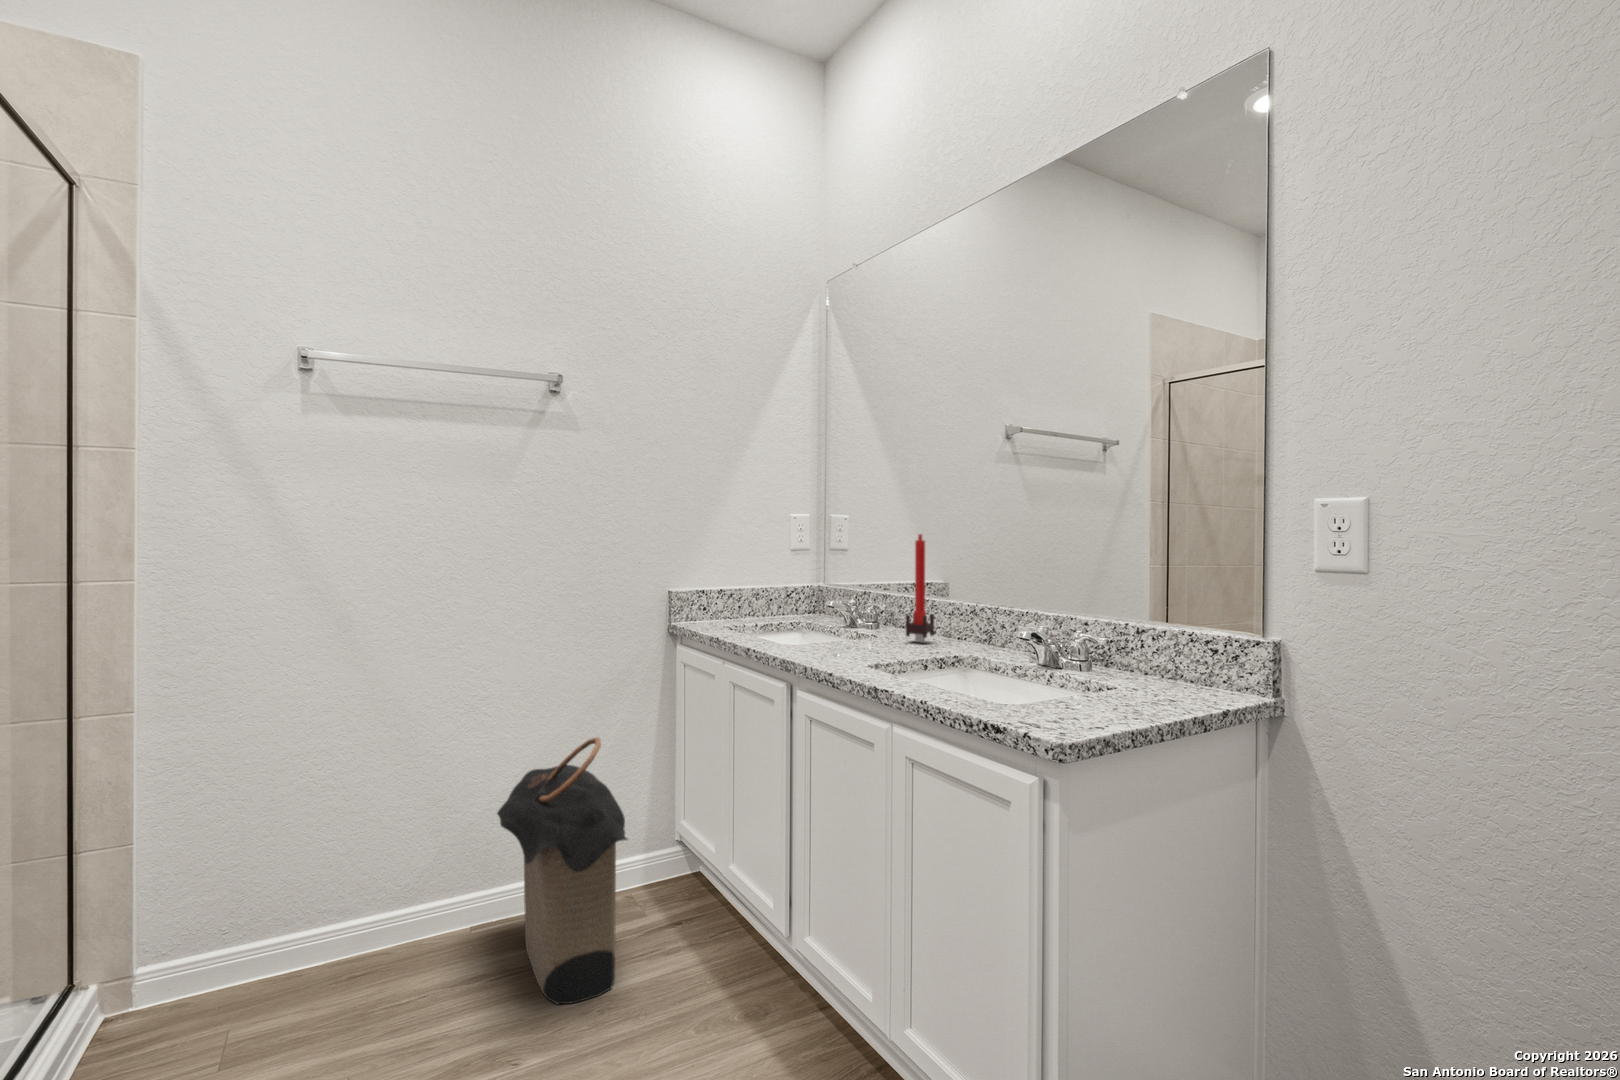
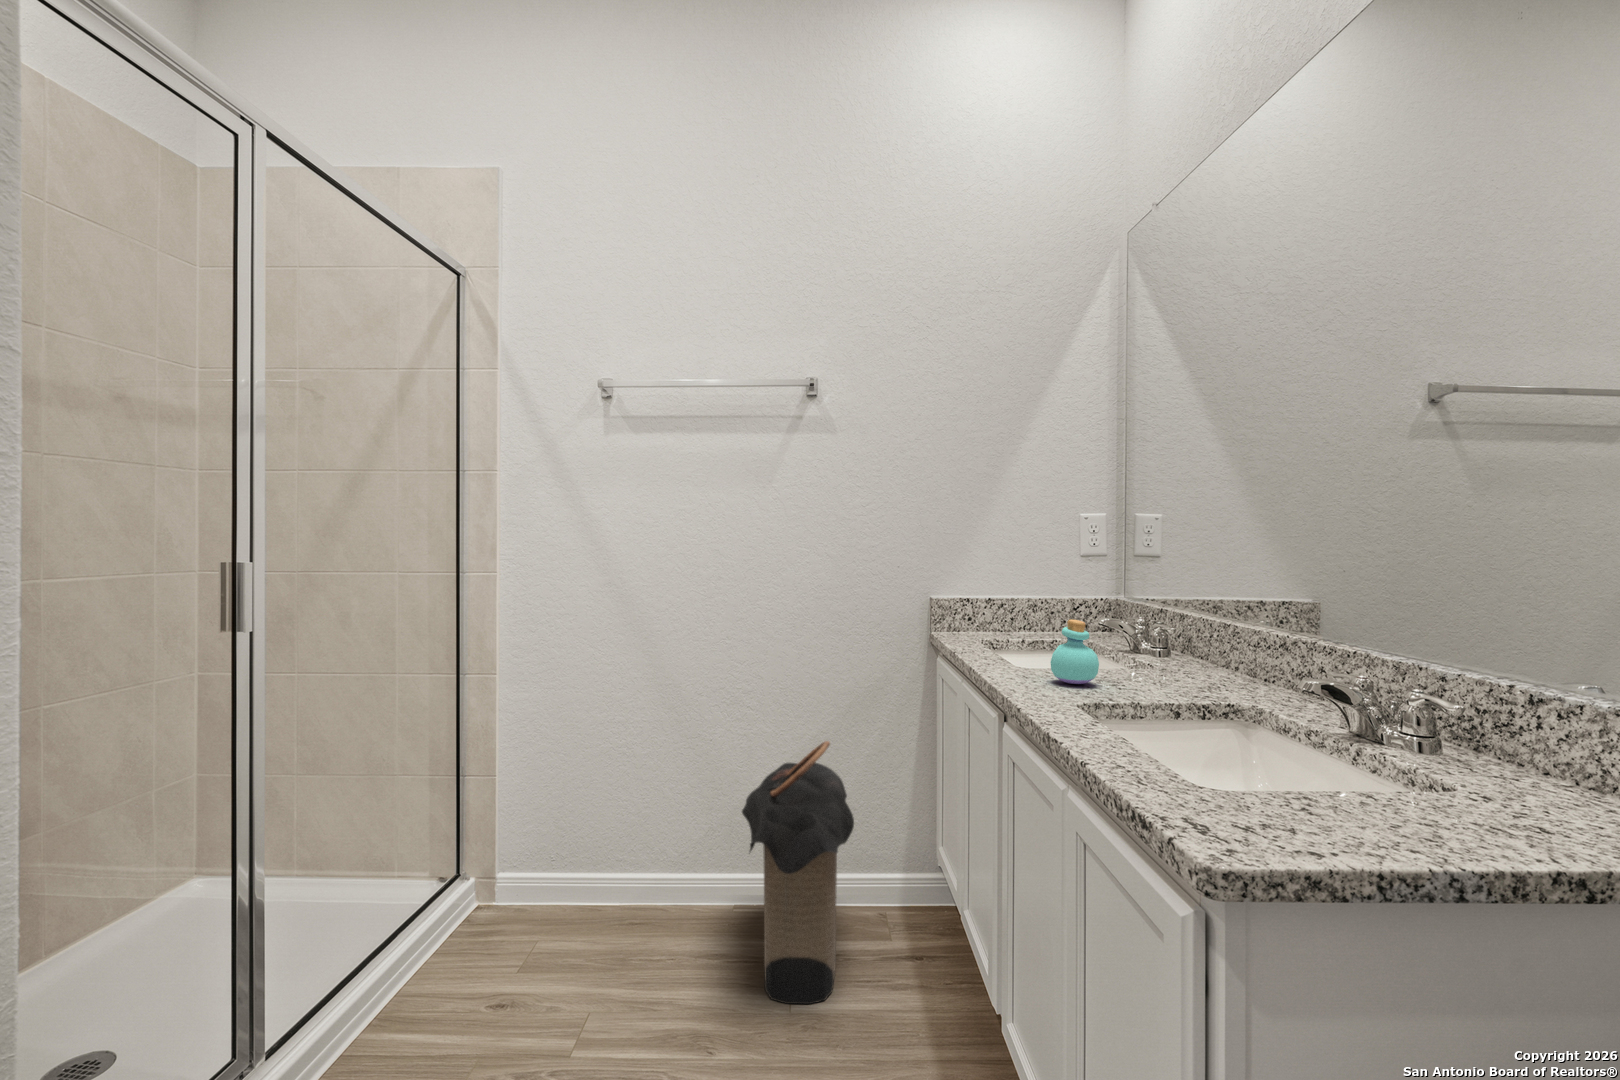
candle: present [906,534,934,642] -> none [1185,540,1229,680]
perfume bottle: none [823,601,862,654] -> present [1051,620,1099,684]

